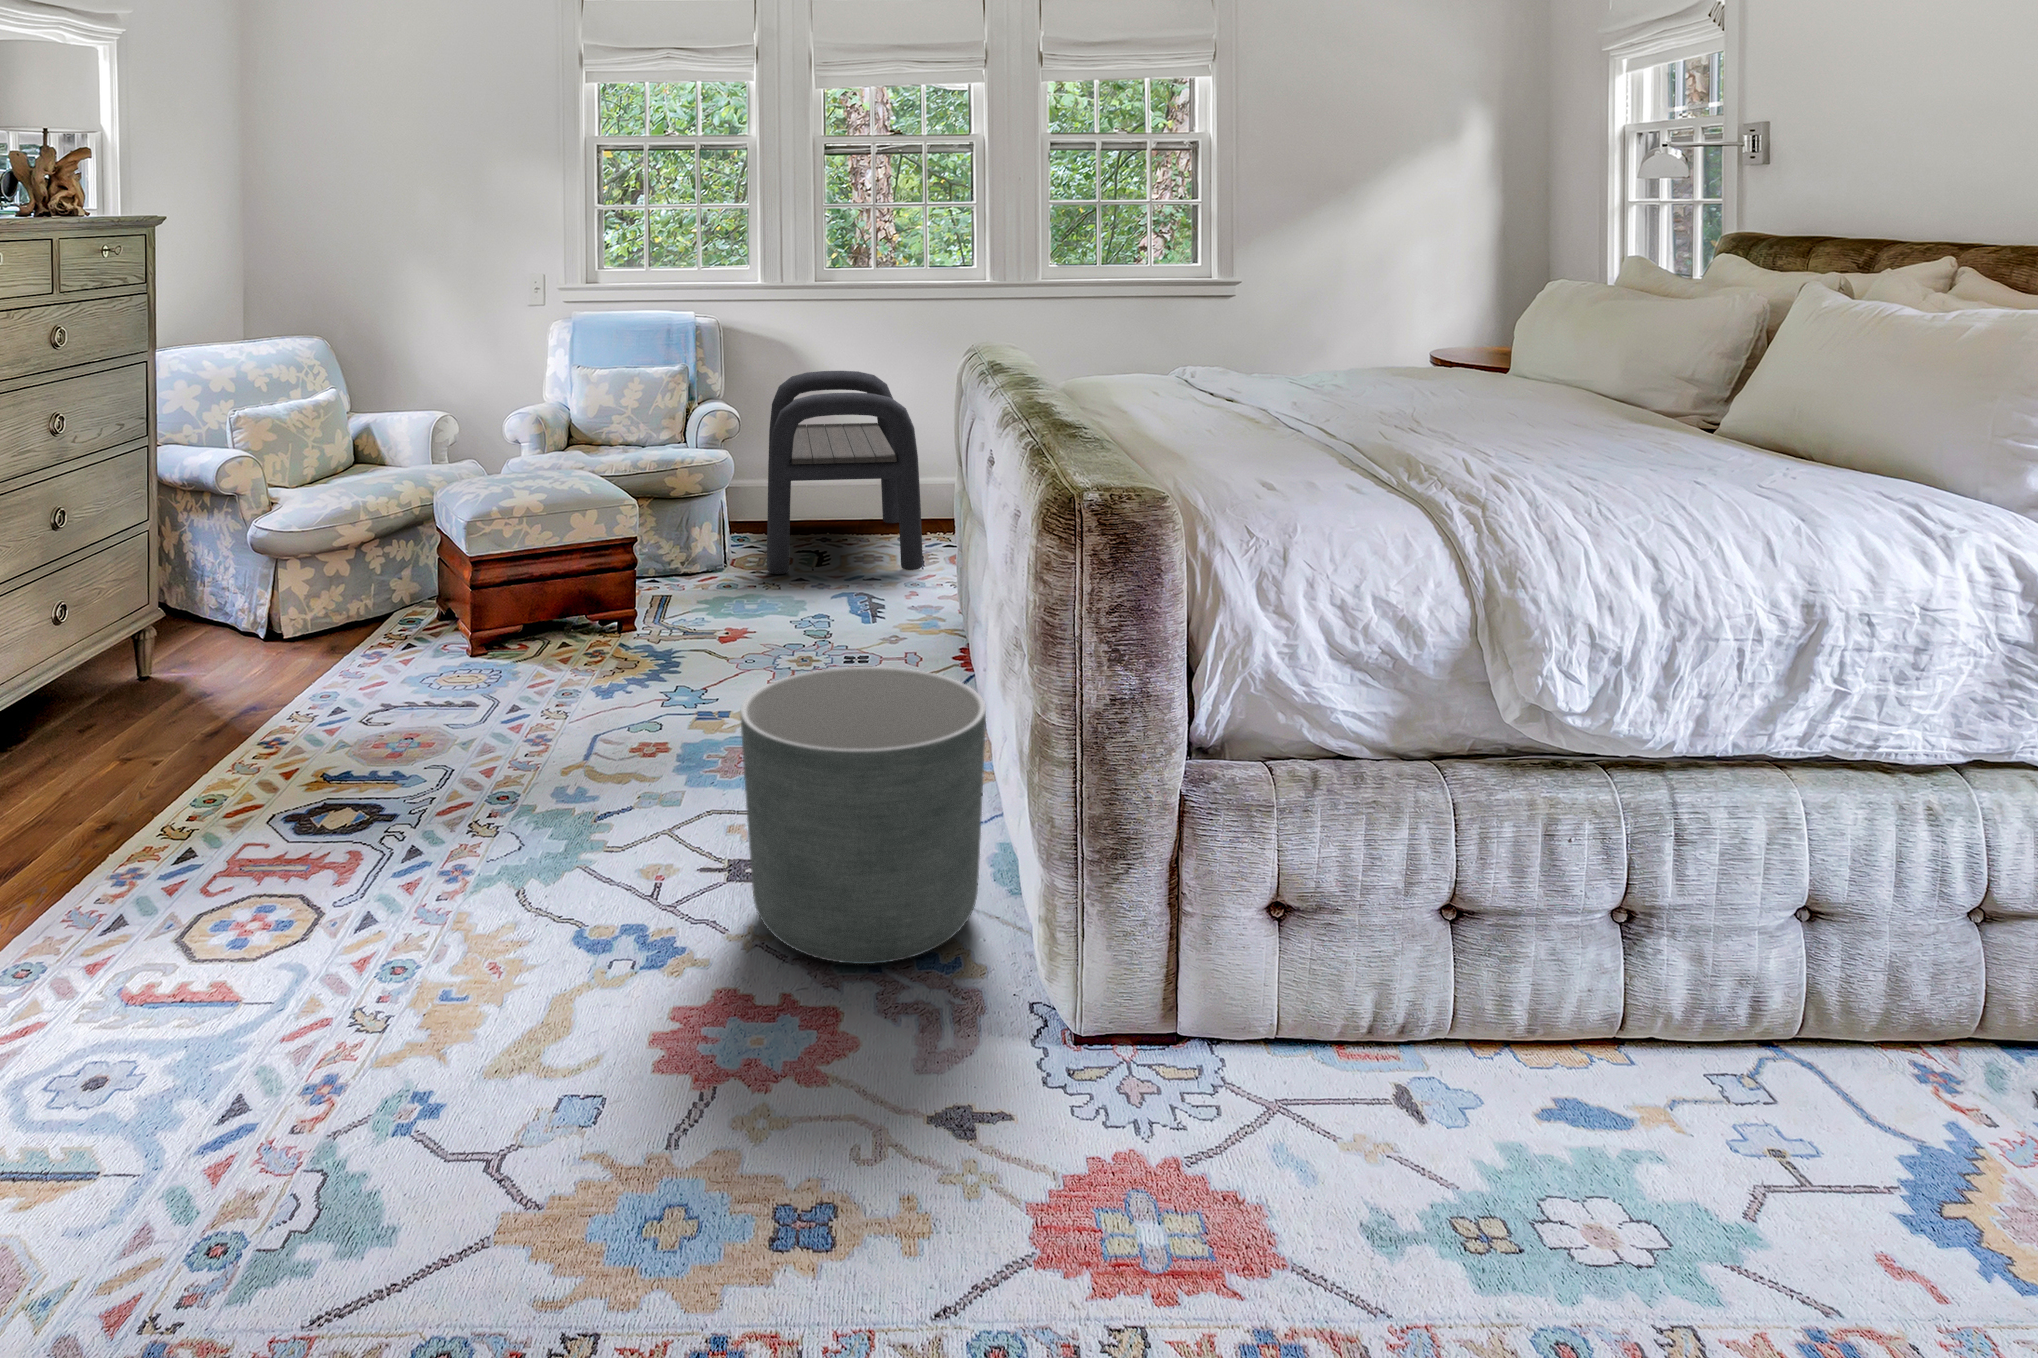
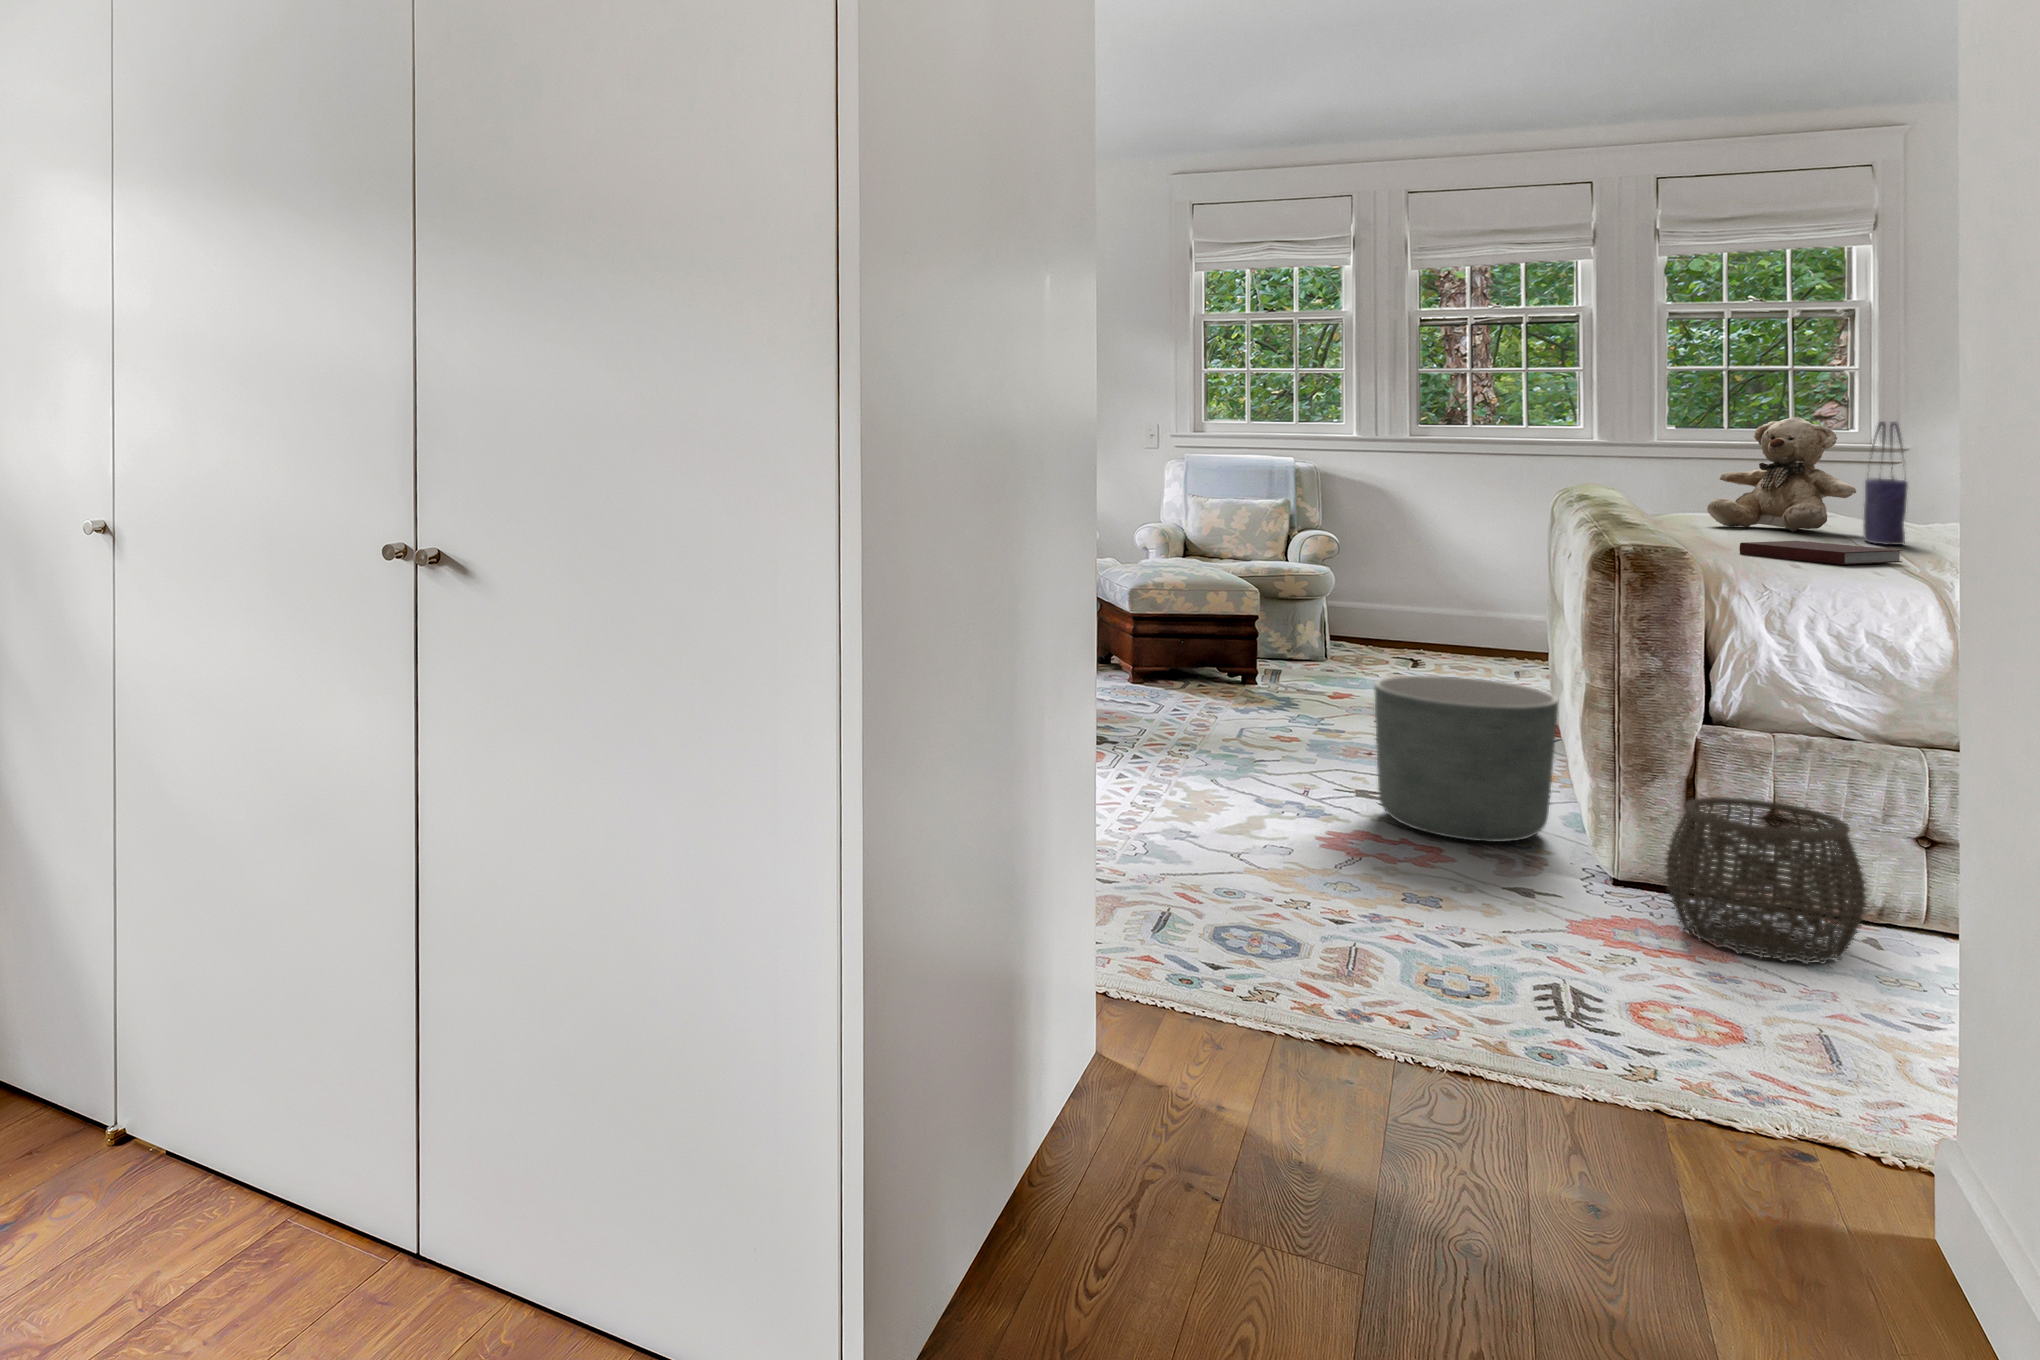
teddy bear: none [1118,260,1259,406] -> present [1707,417,1856,532]
tote bag: none [1280,265,1326,424] -> present [1863,421,1908,545]
bench: present [767,371,923,574] -> none [1358,510,1517,678]
notebook: none [1190,434,1367,478] -> present [1739,541,1903,565]
woven basket: none [1158,899,1434,1236] -> present [1665,797,1867,964]

